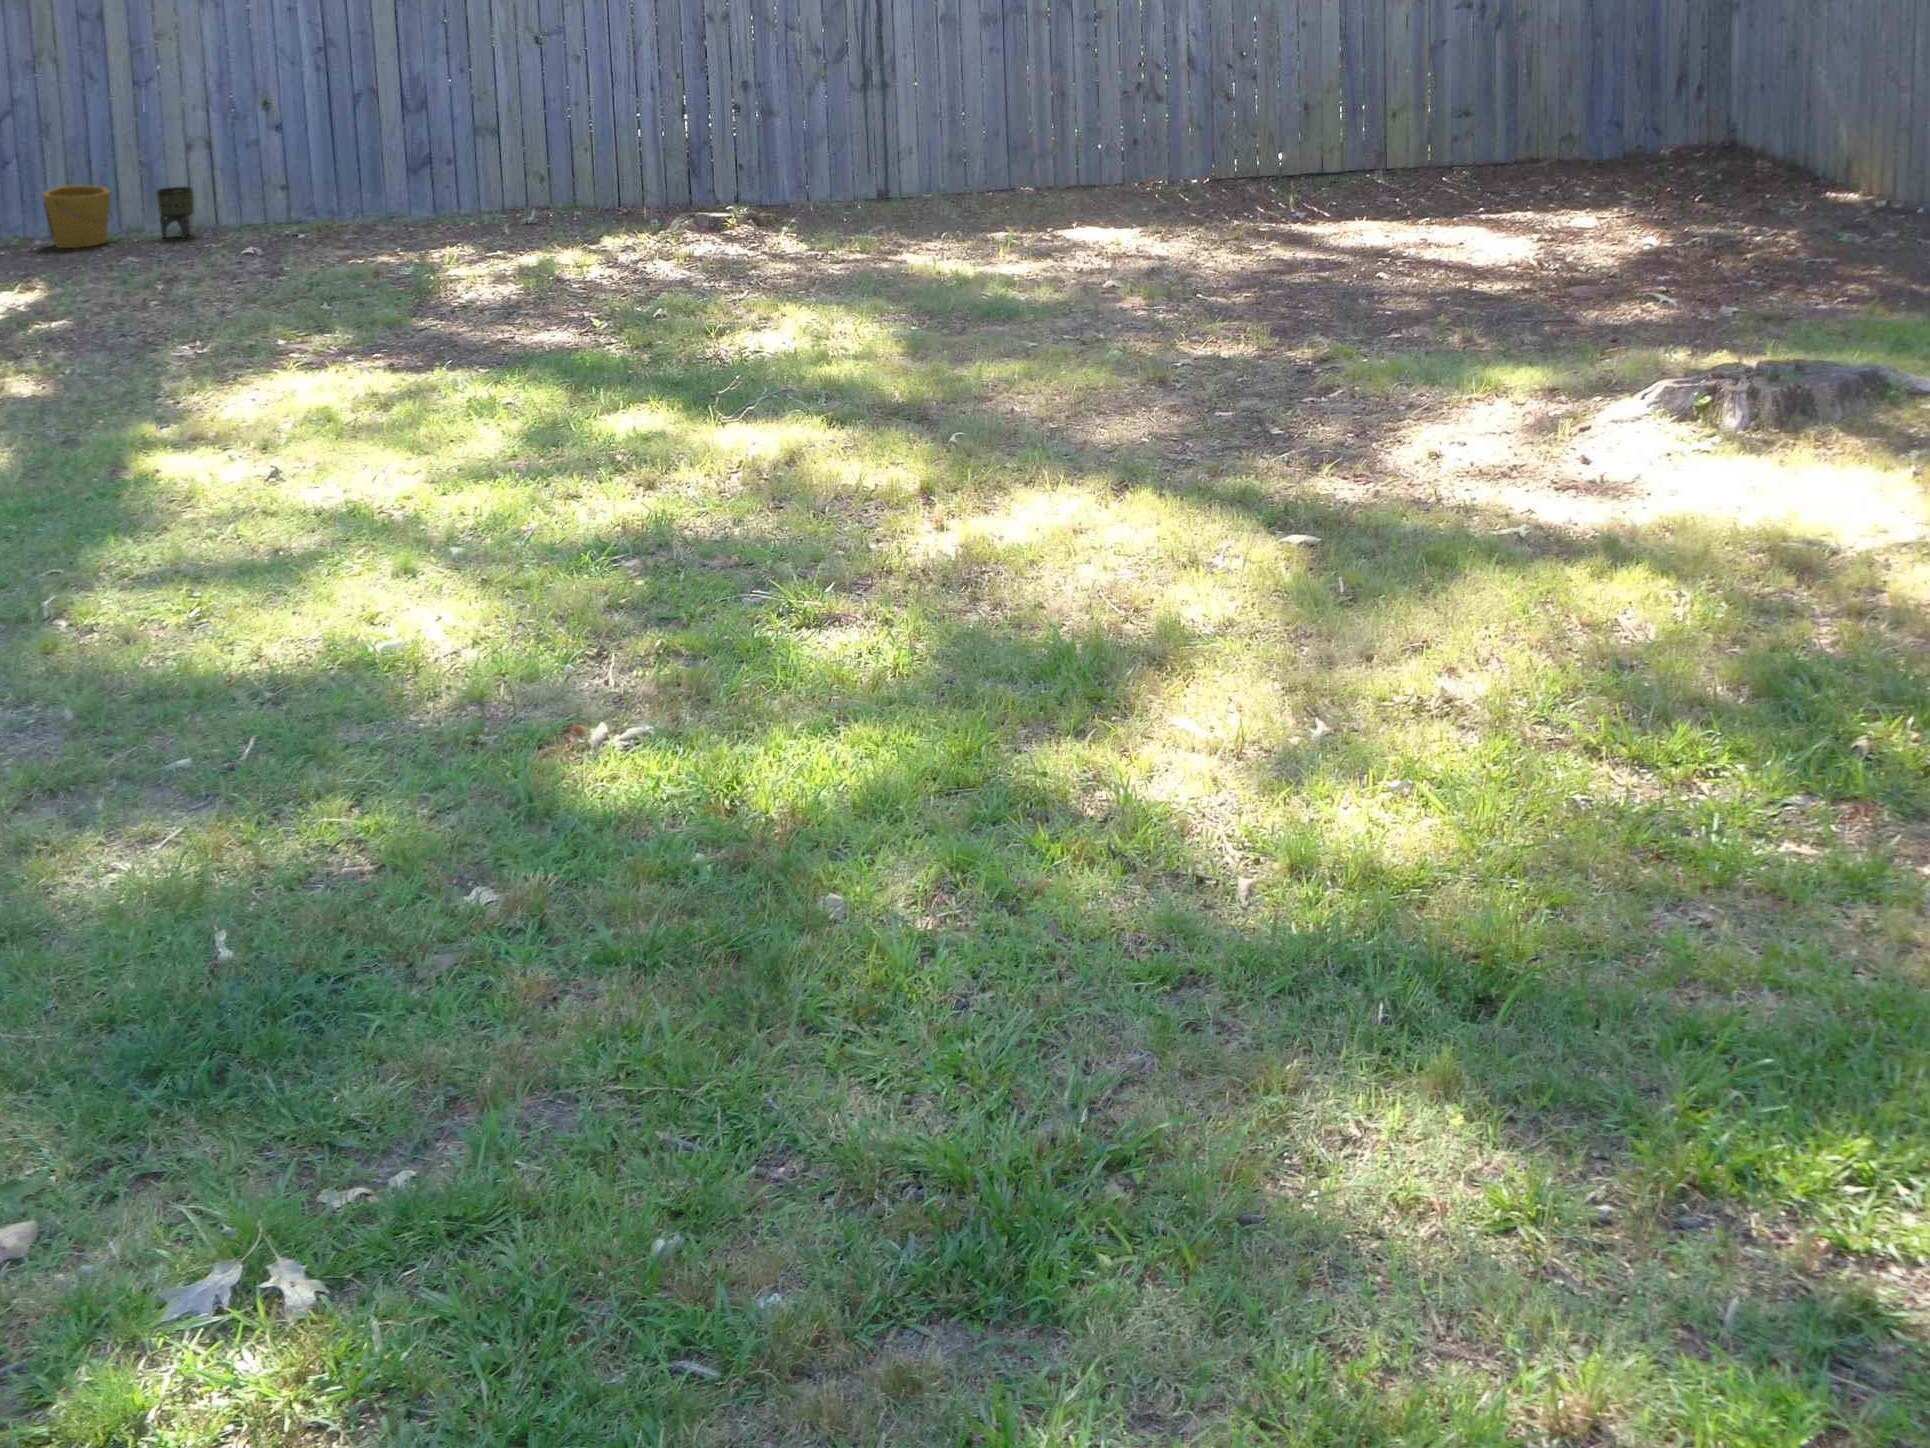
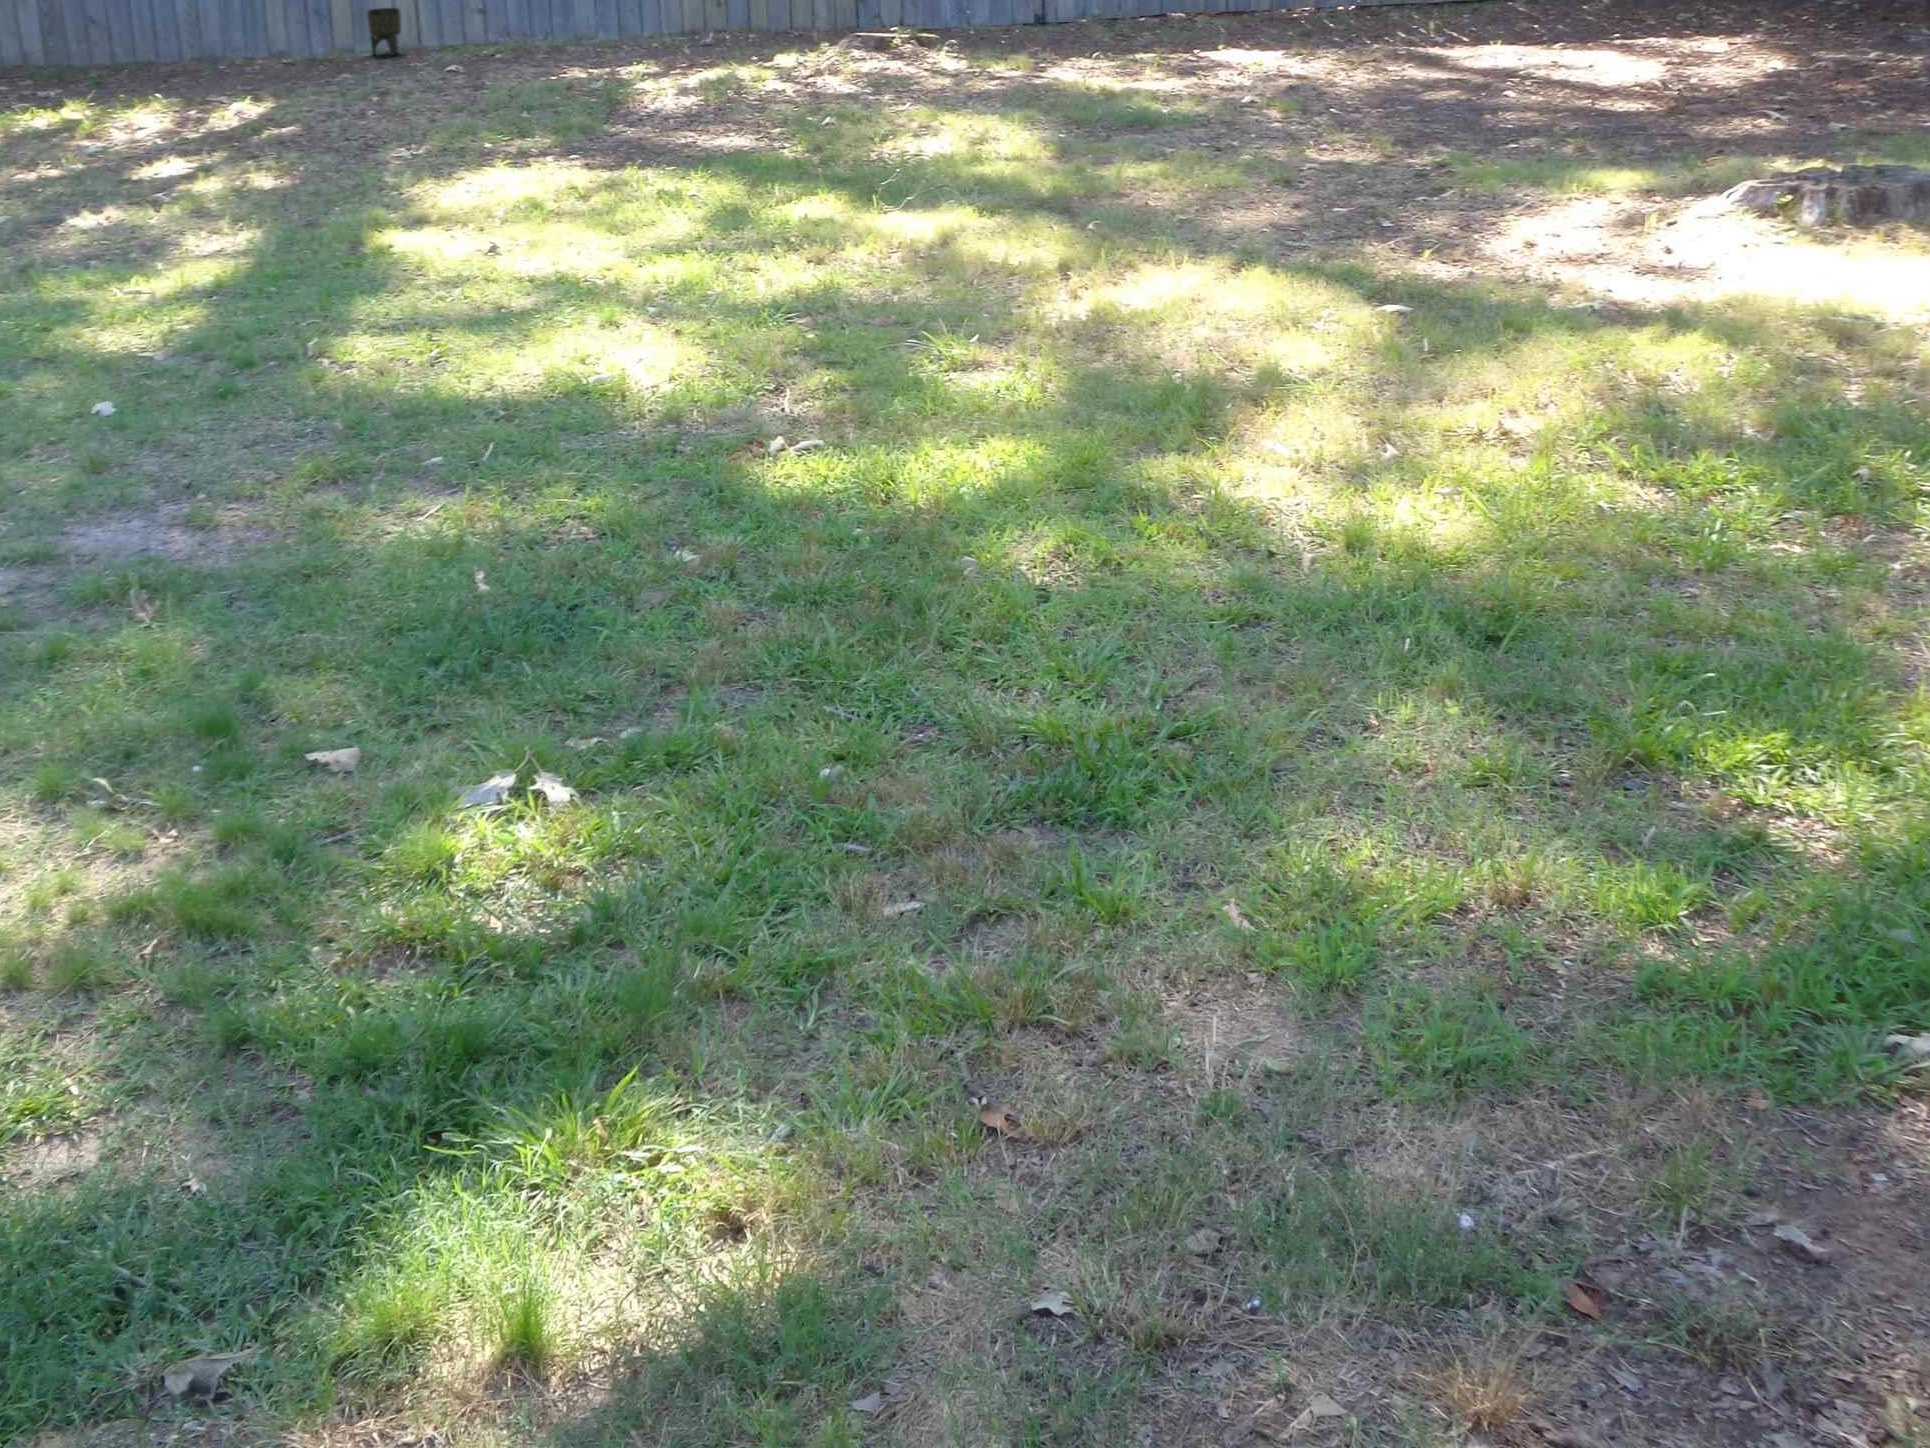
bucket: present [42,185,112,248] -> none [265,6,328,64]

